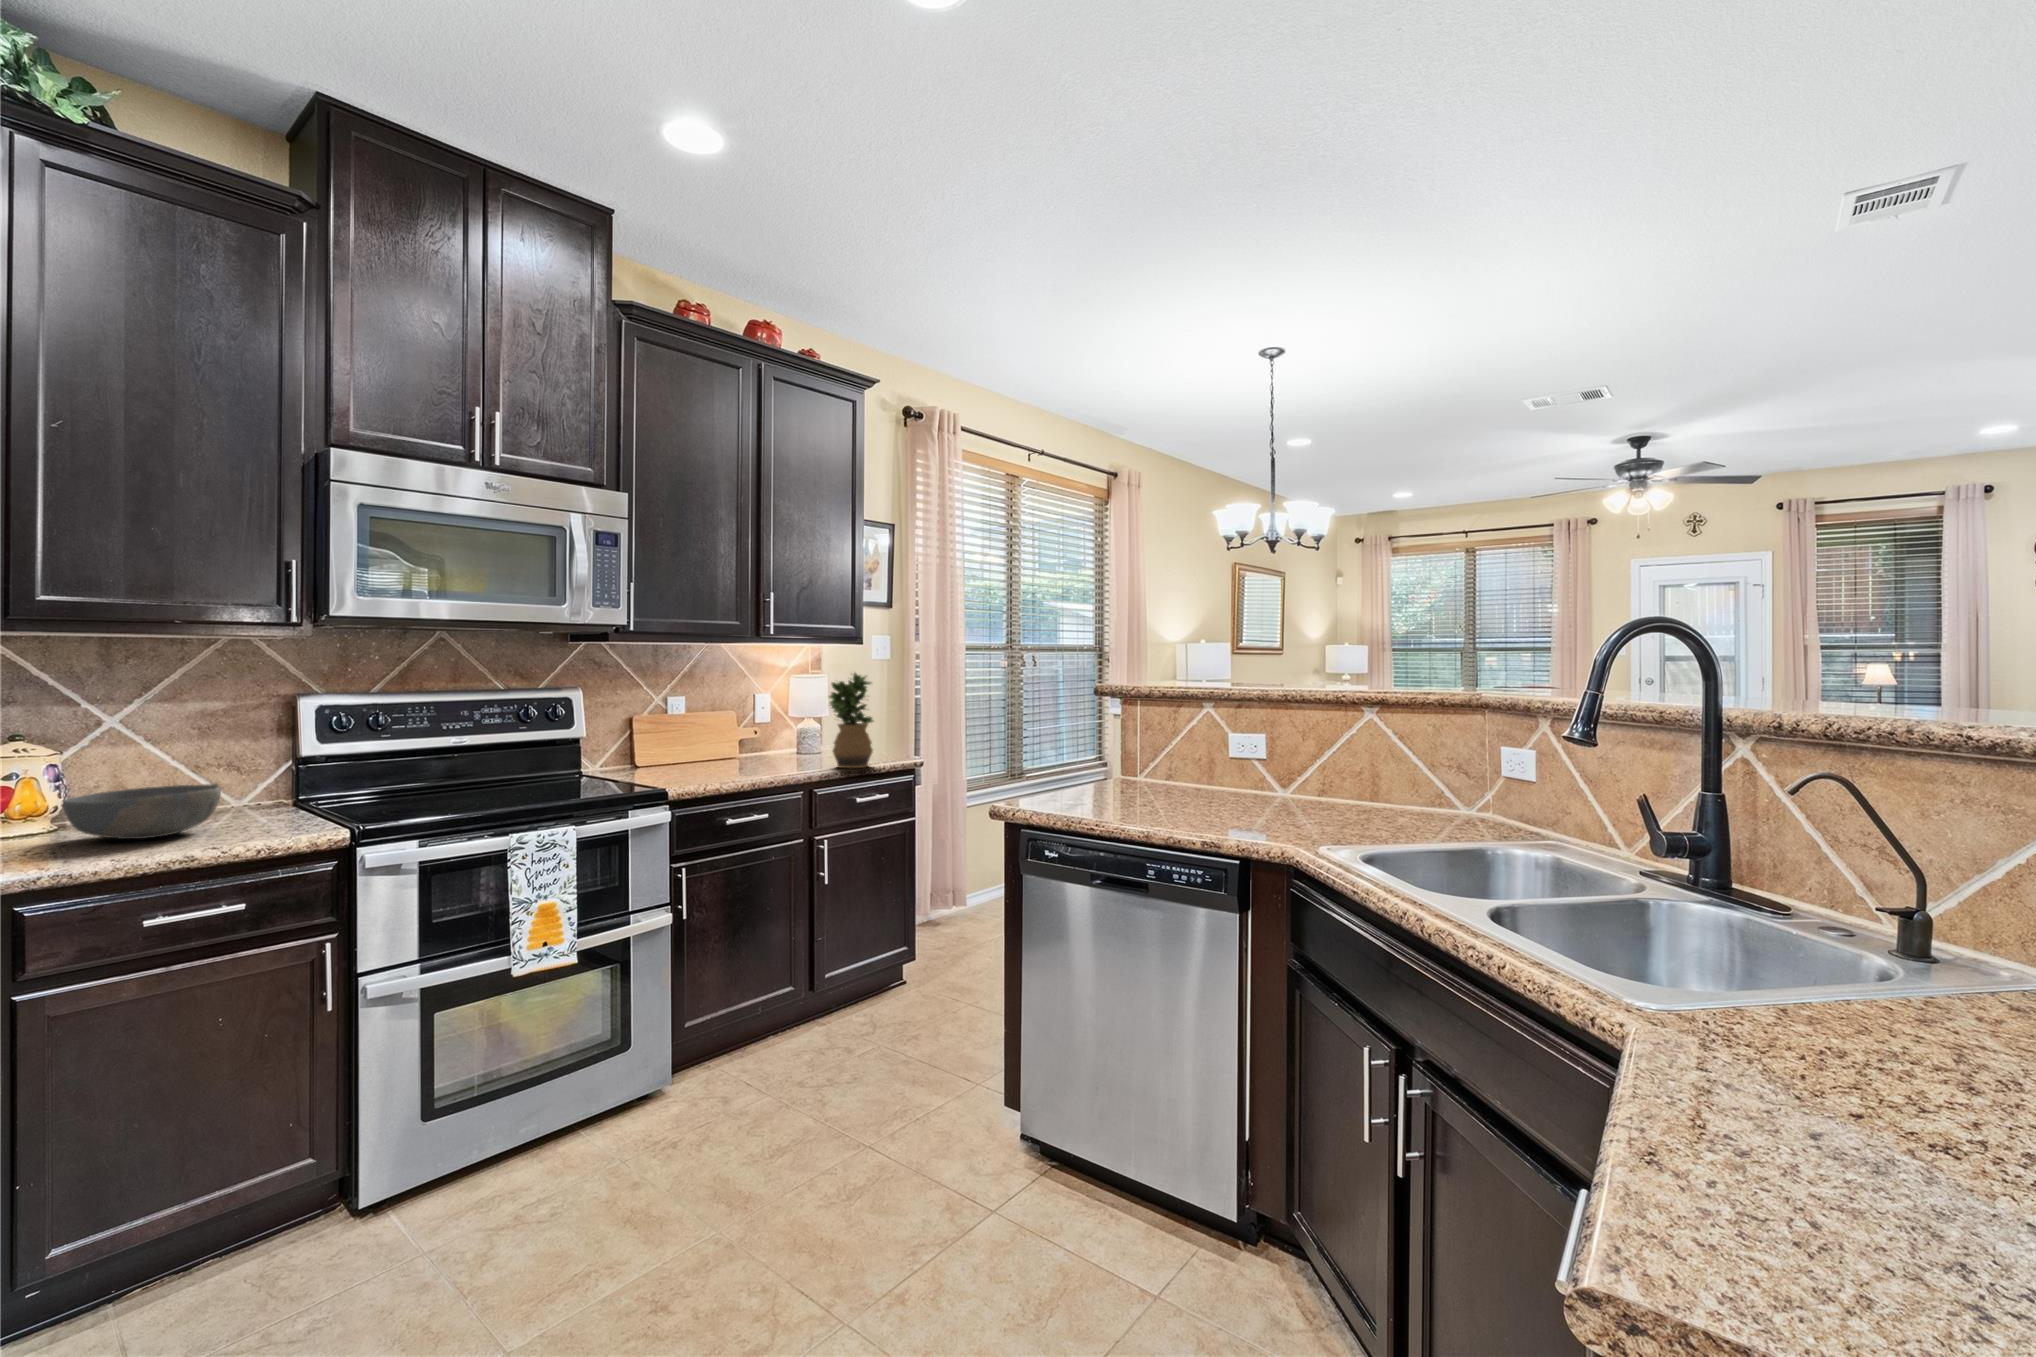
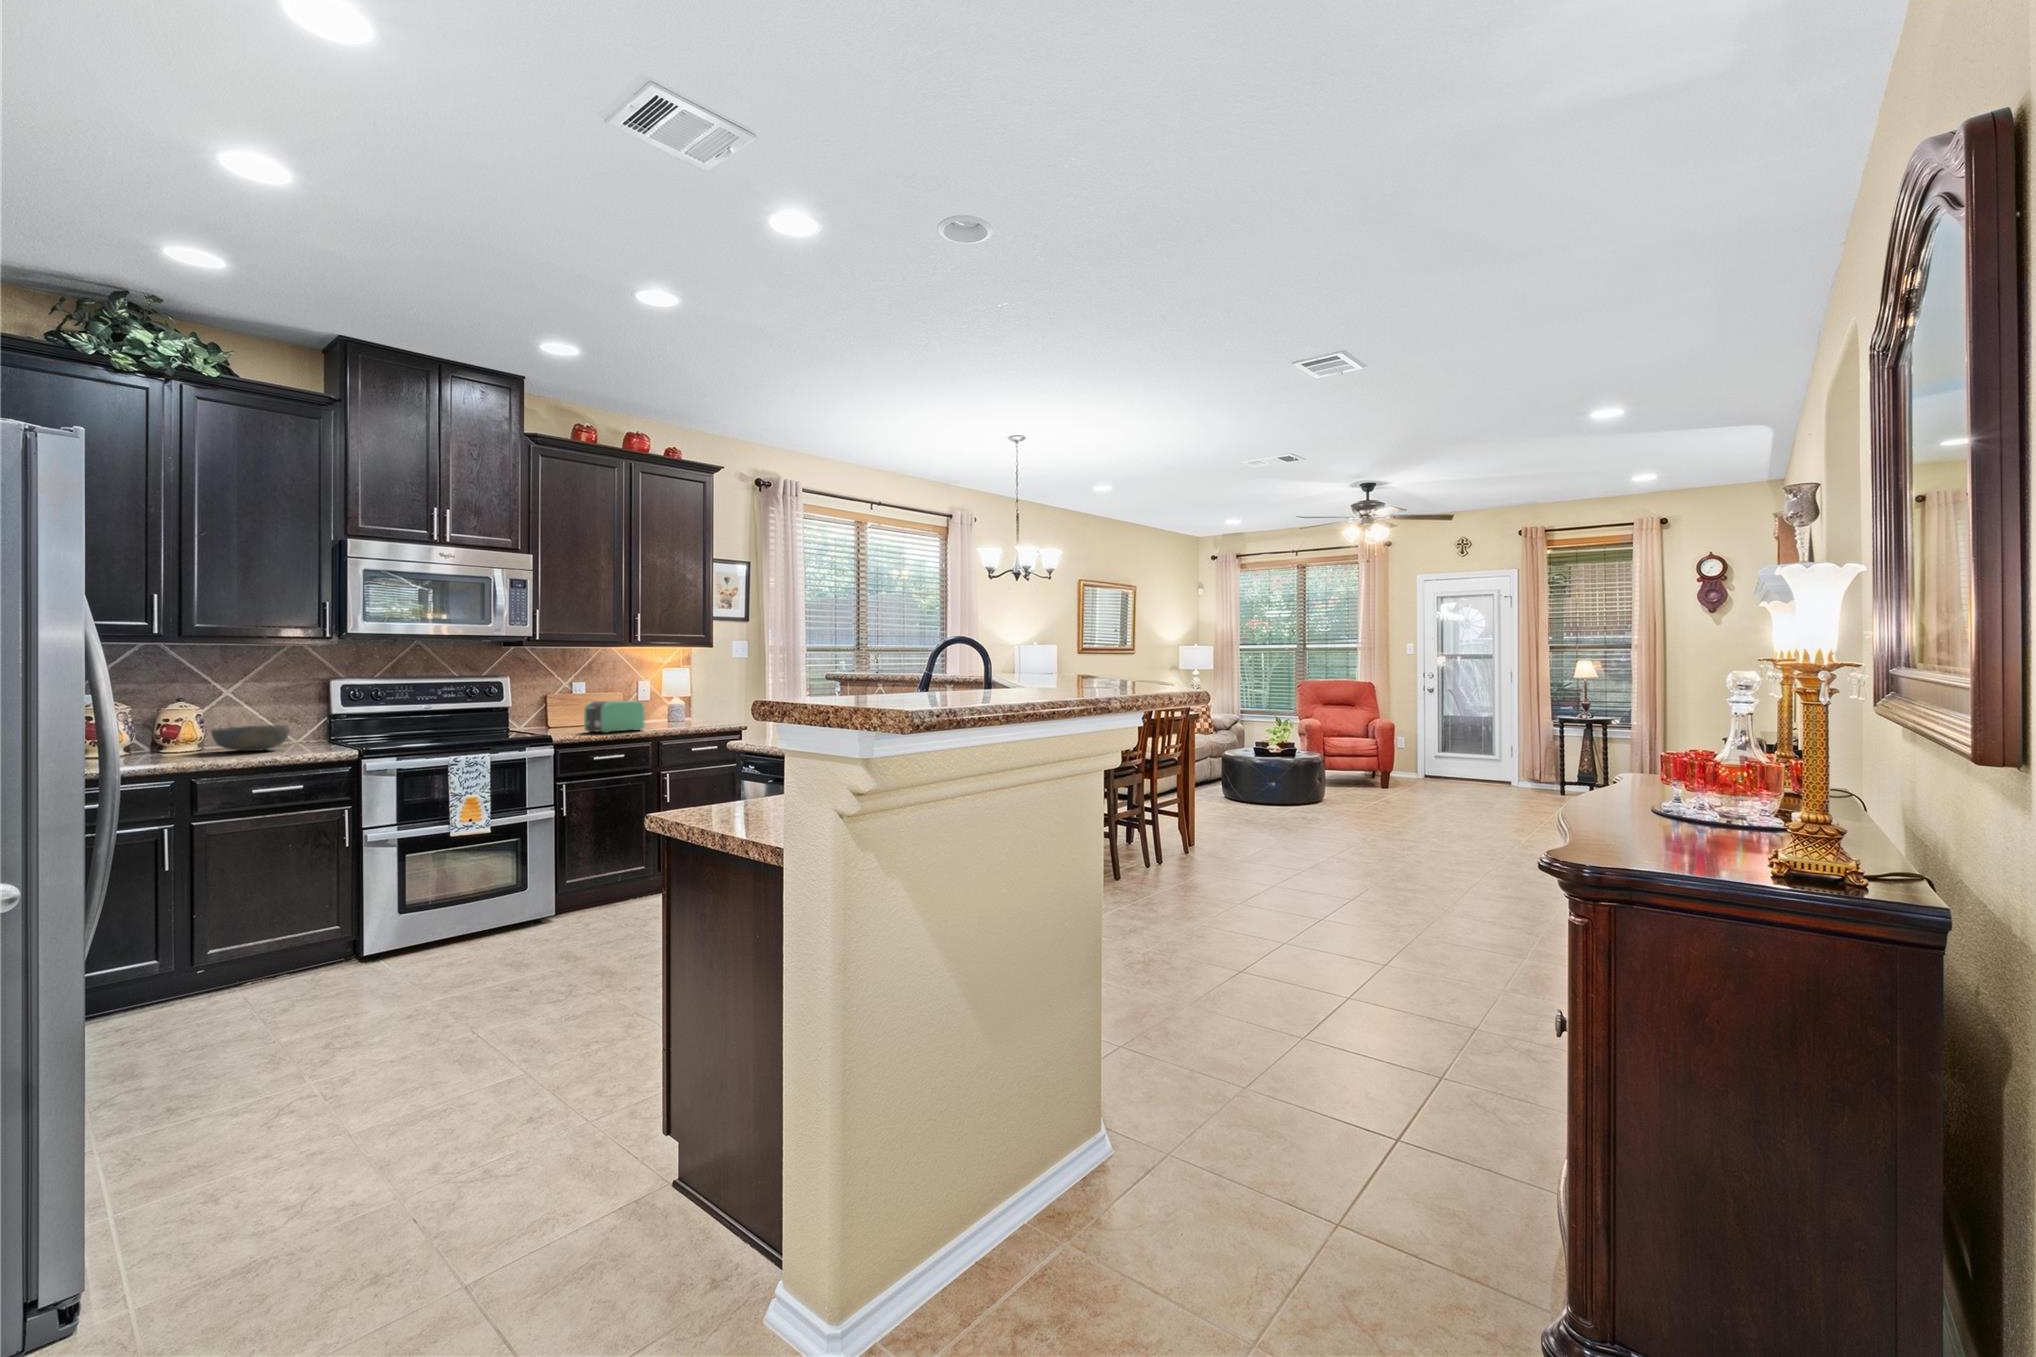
potted plant: present [829,673,873,768] -> none [673,666,708,730]
toaster: none [699,723,784,776] -> present [584,700,644,733]

